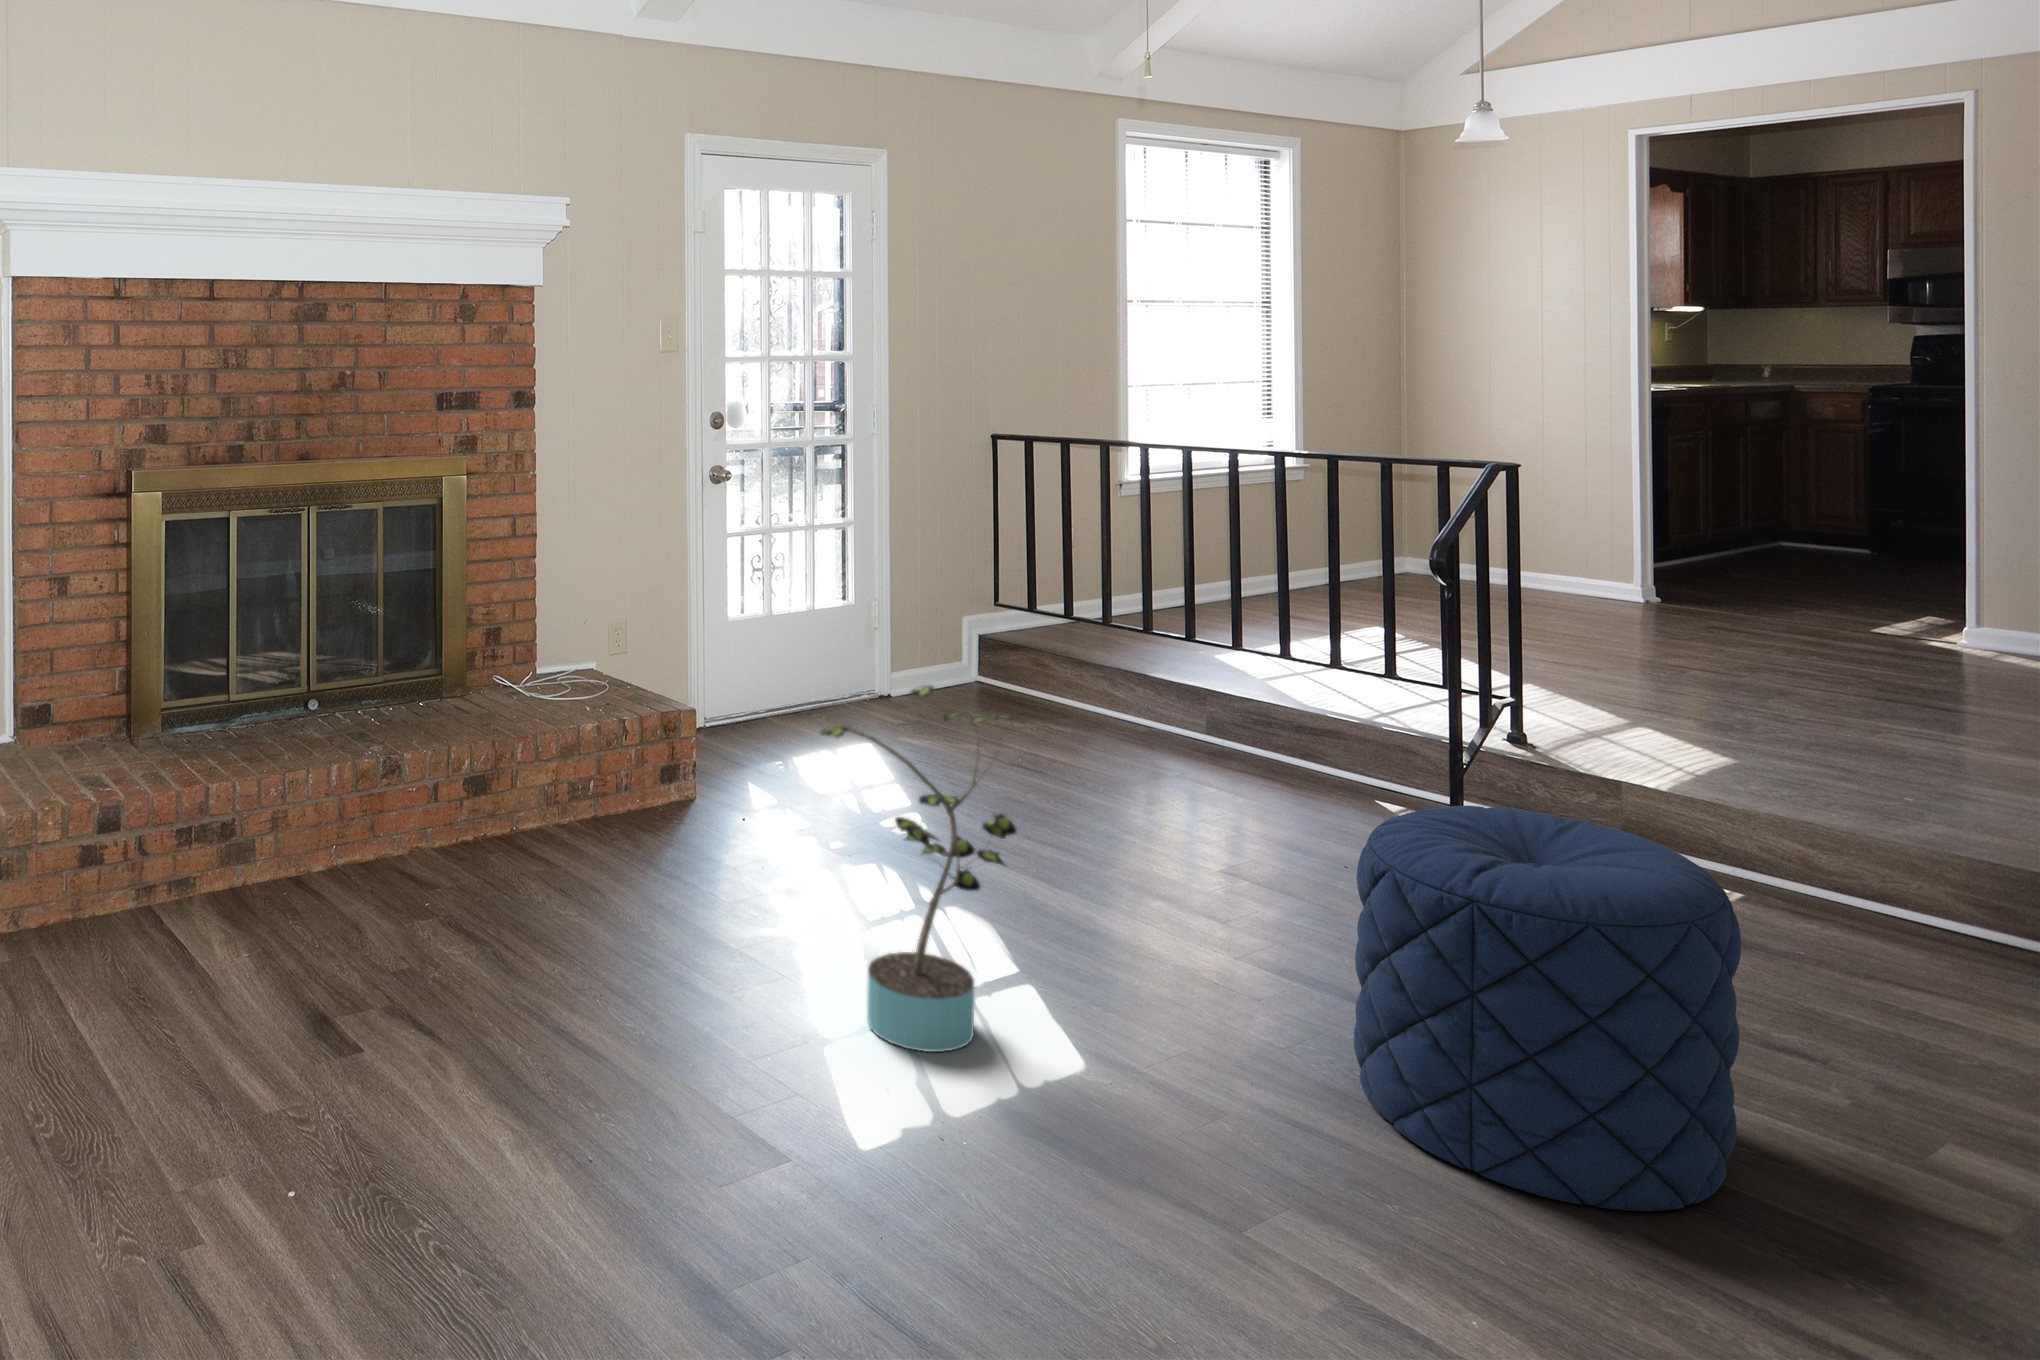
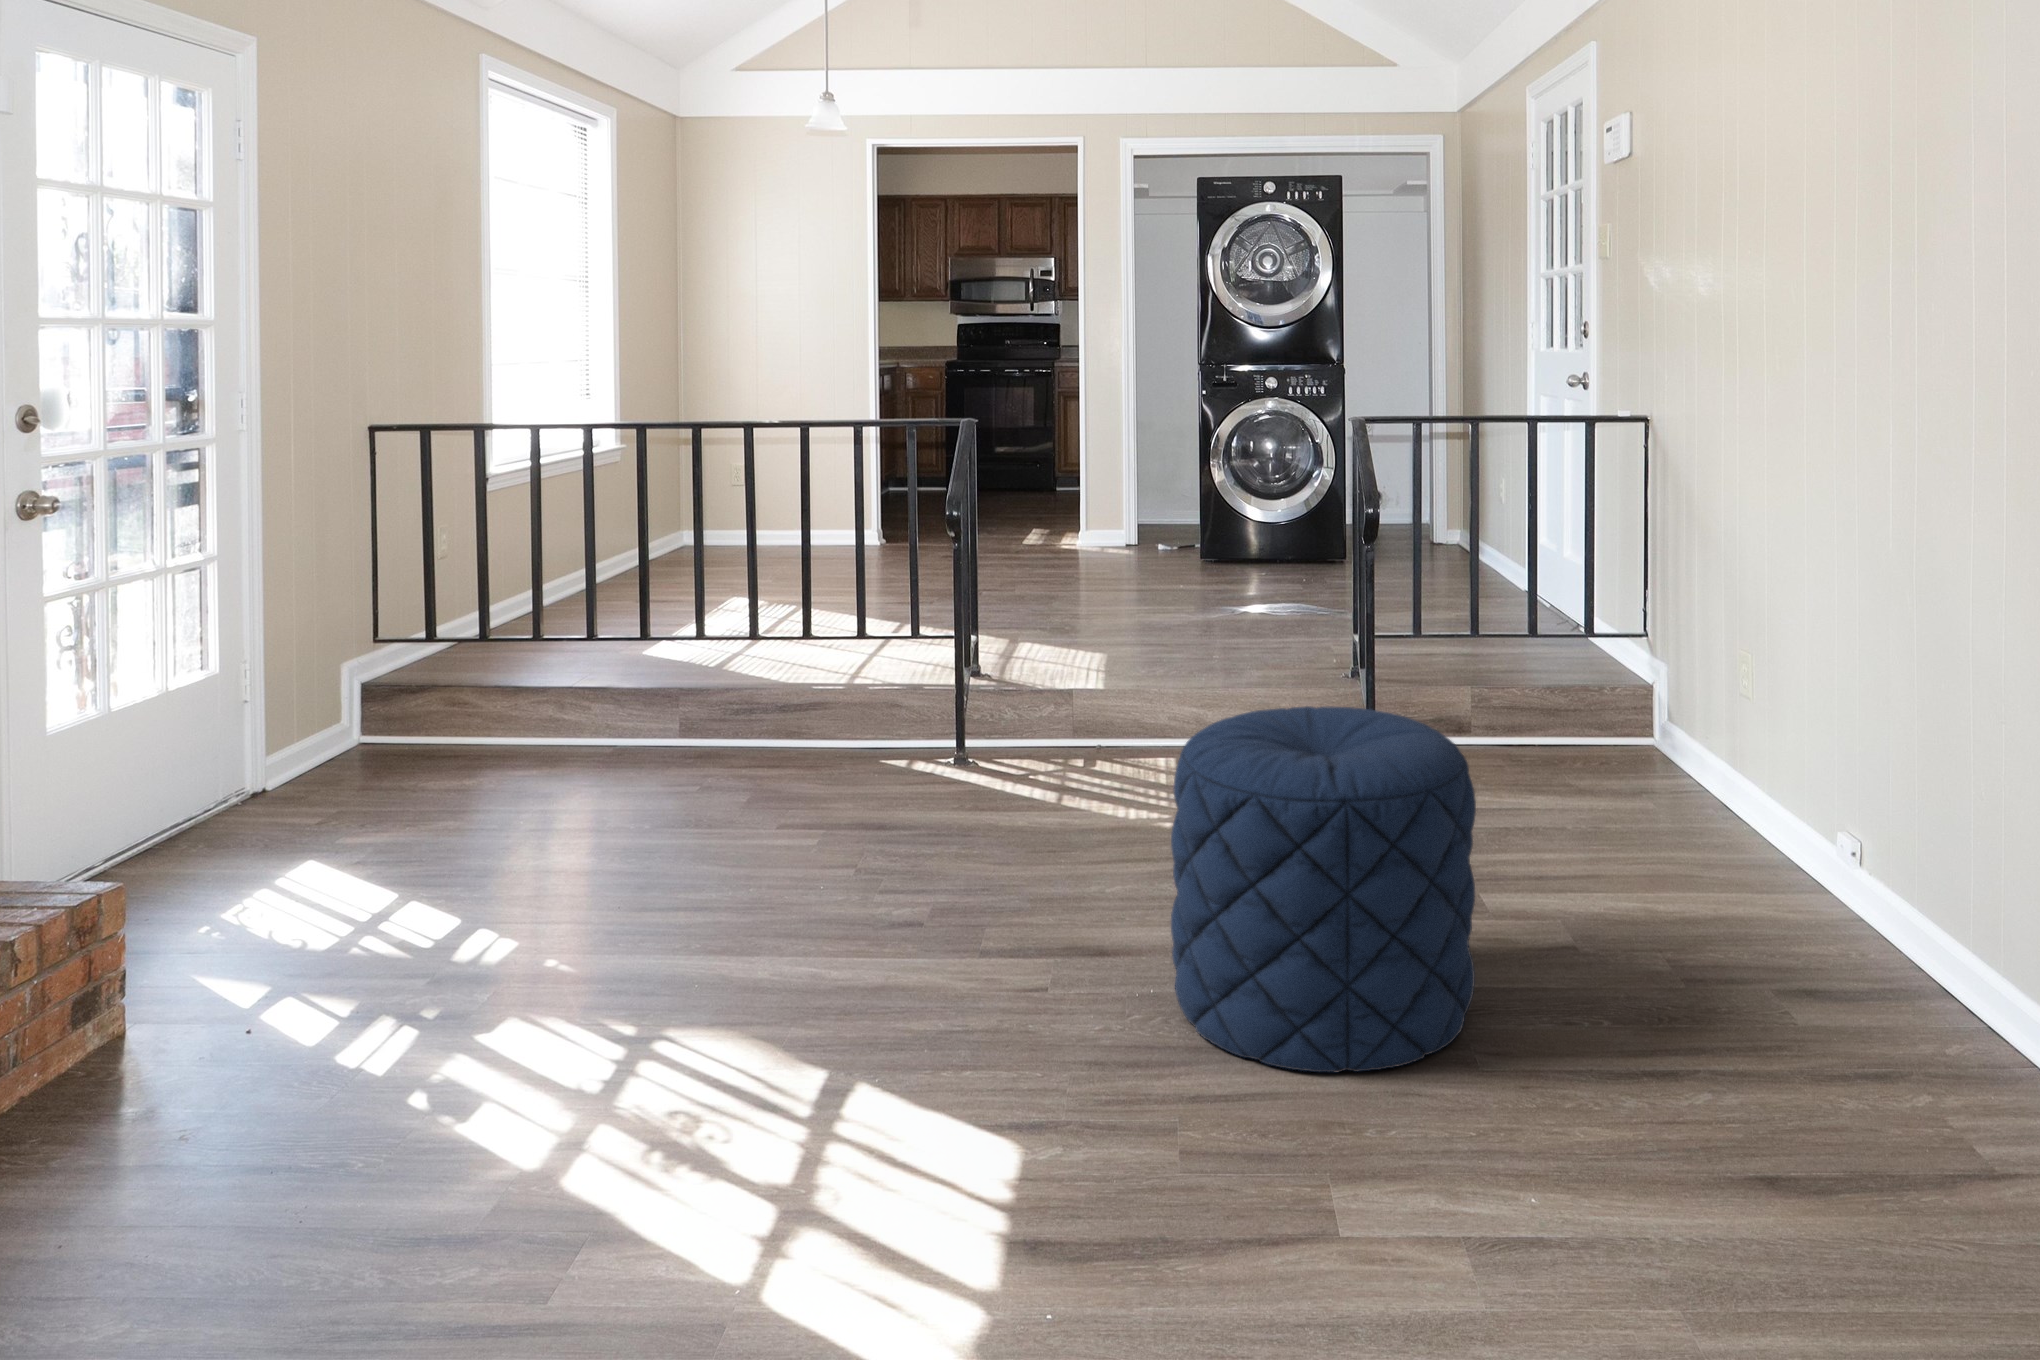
potted plant: present [821,686,1017,1052] -> none [652,724,950,1245]

